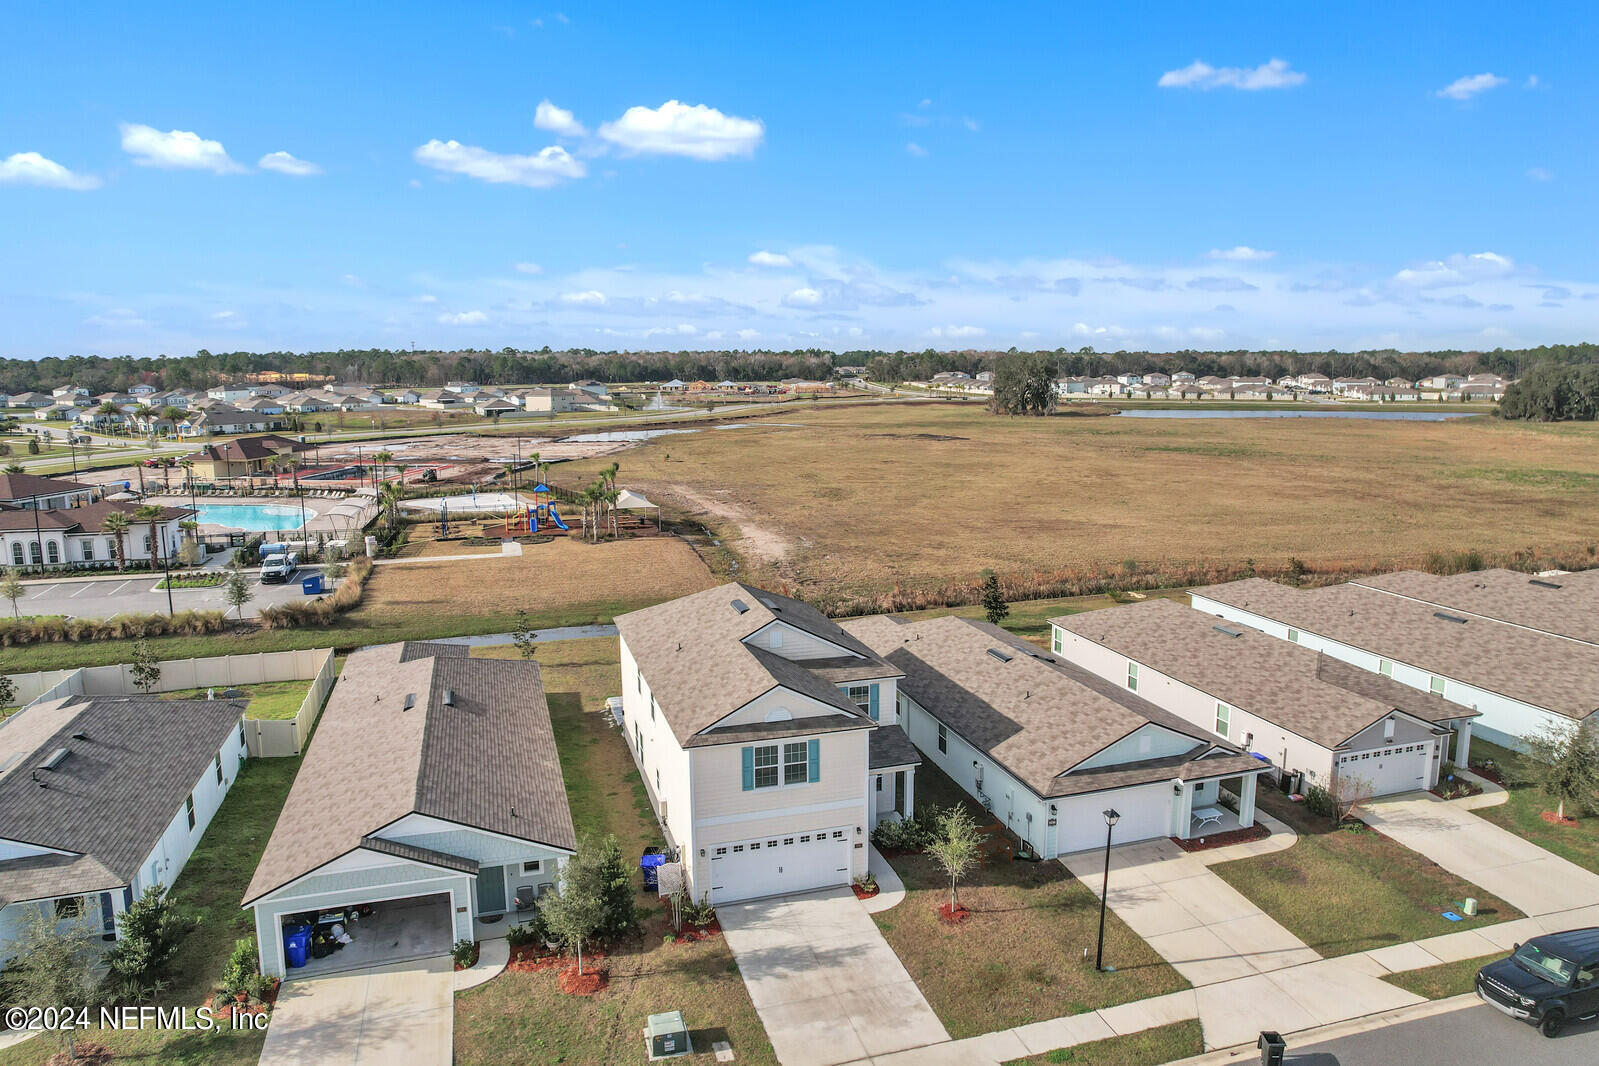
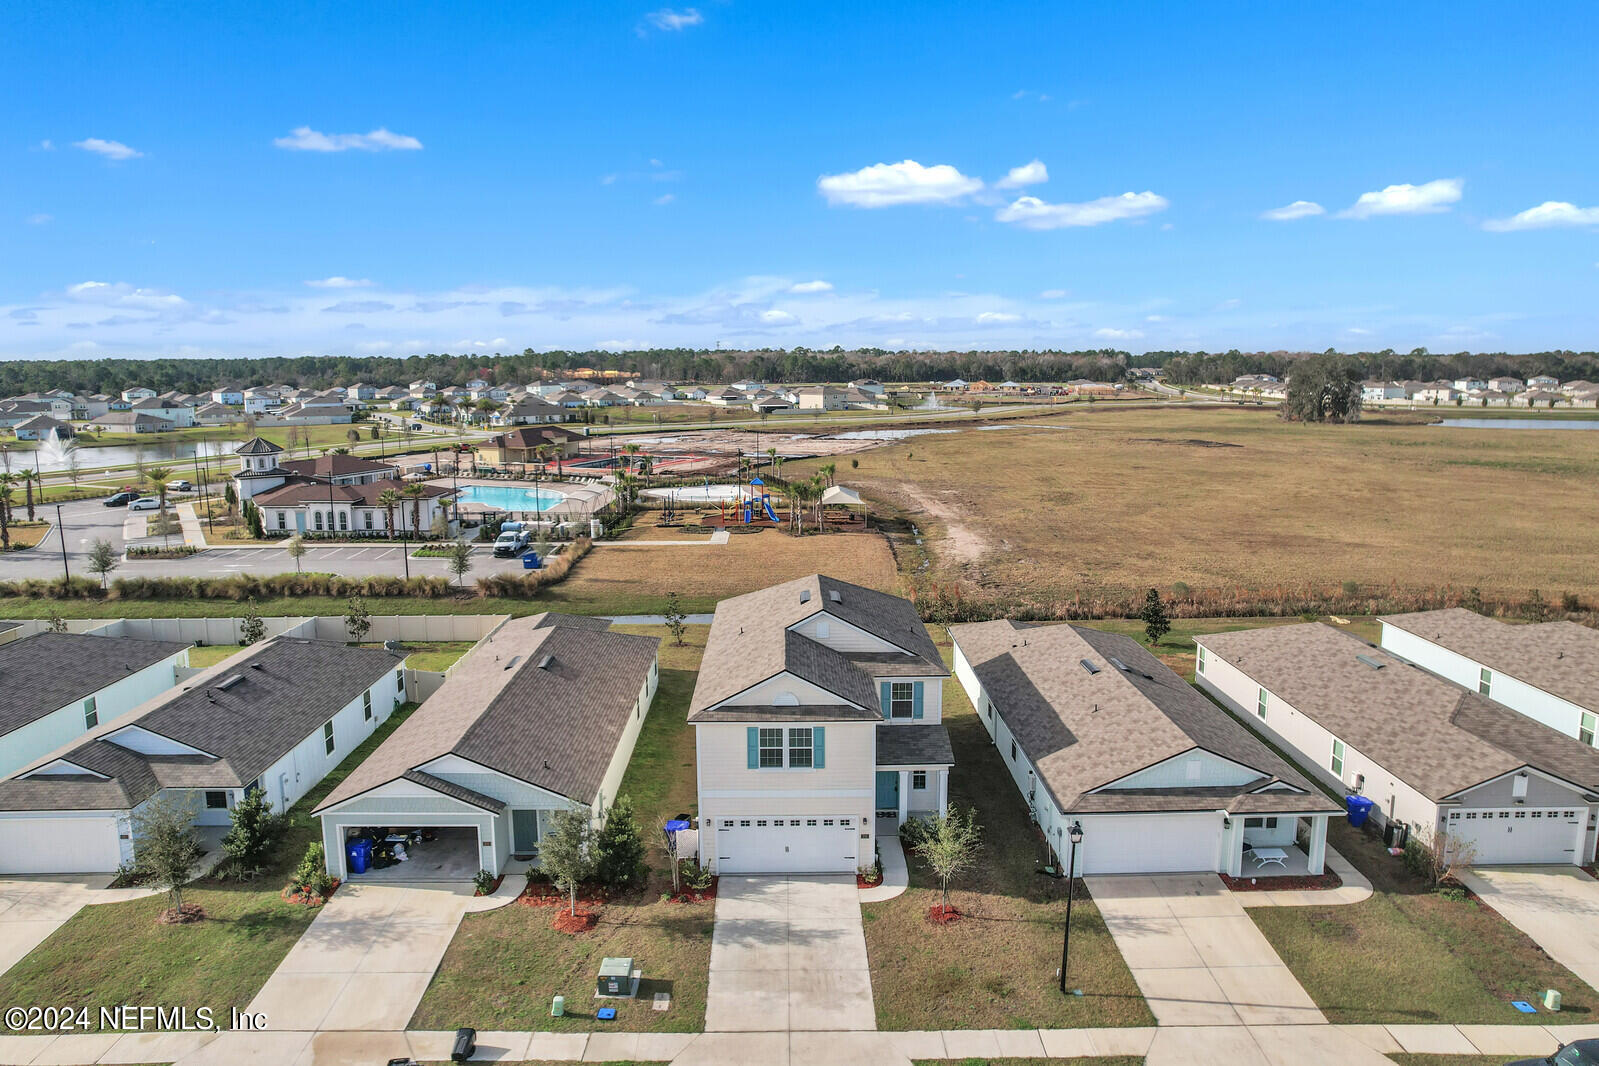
bench: present [973,823,1012,869] -> none [987,833,1030,878]

